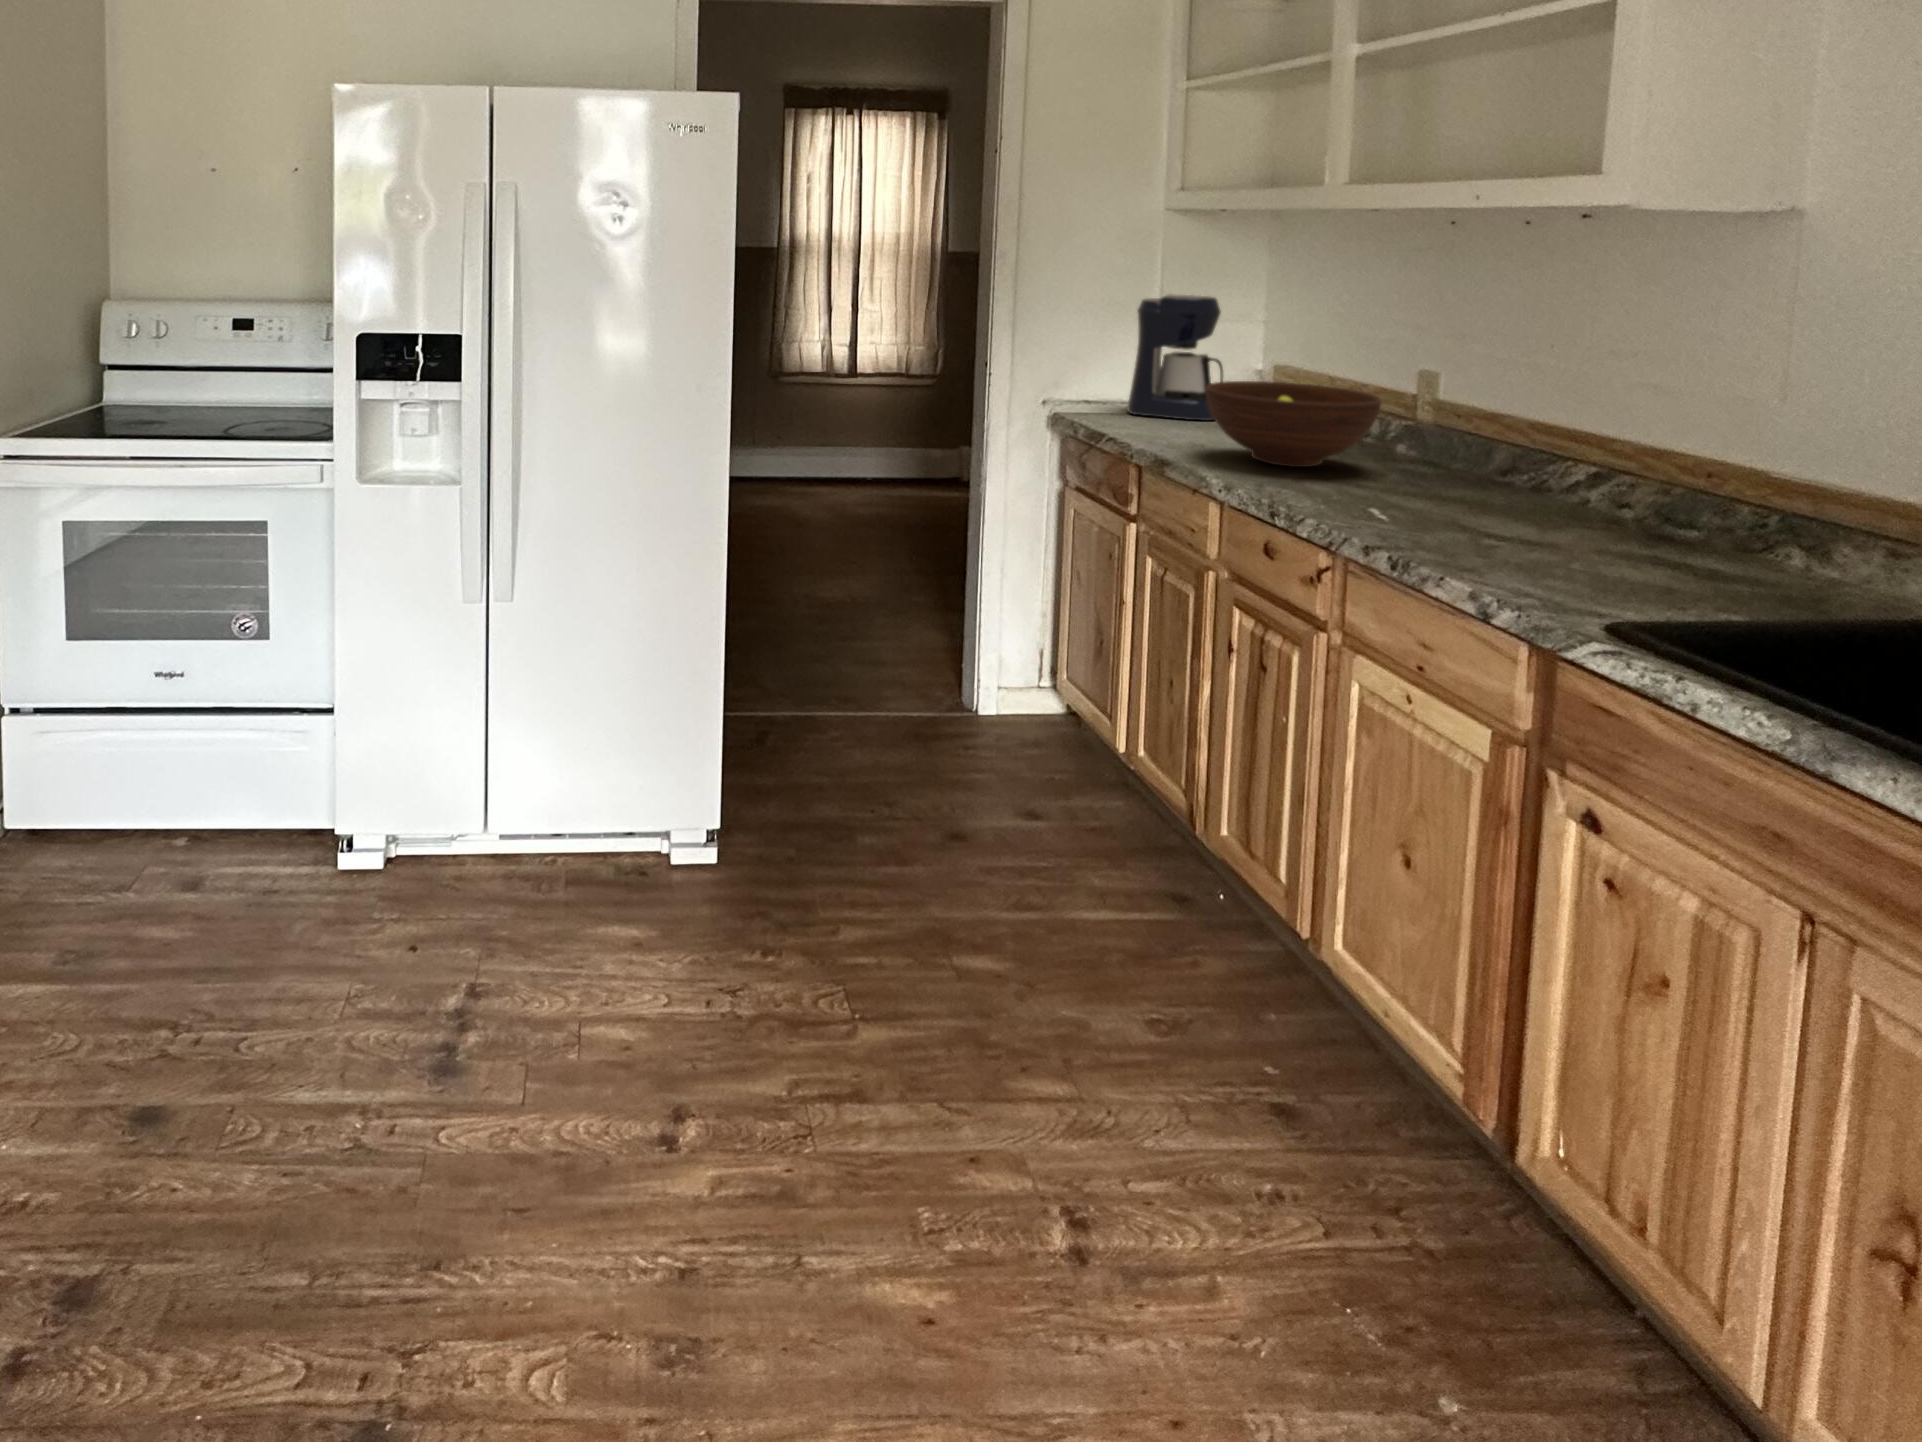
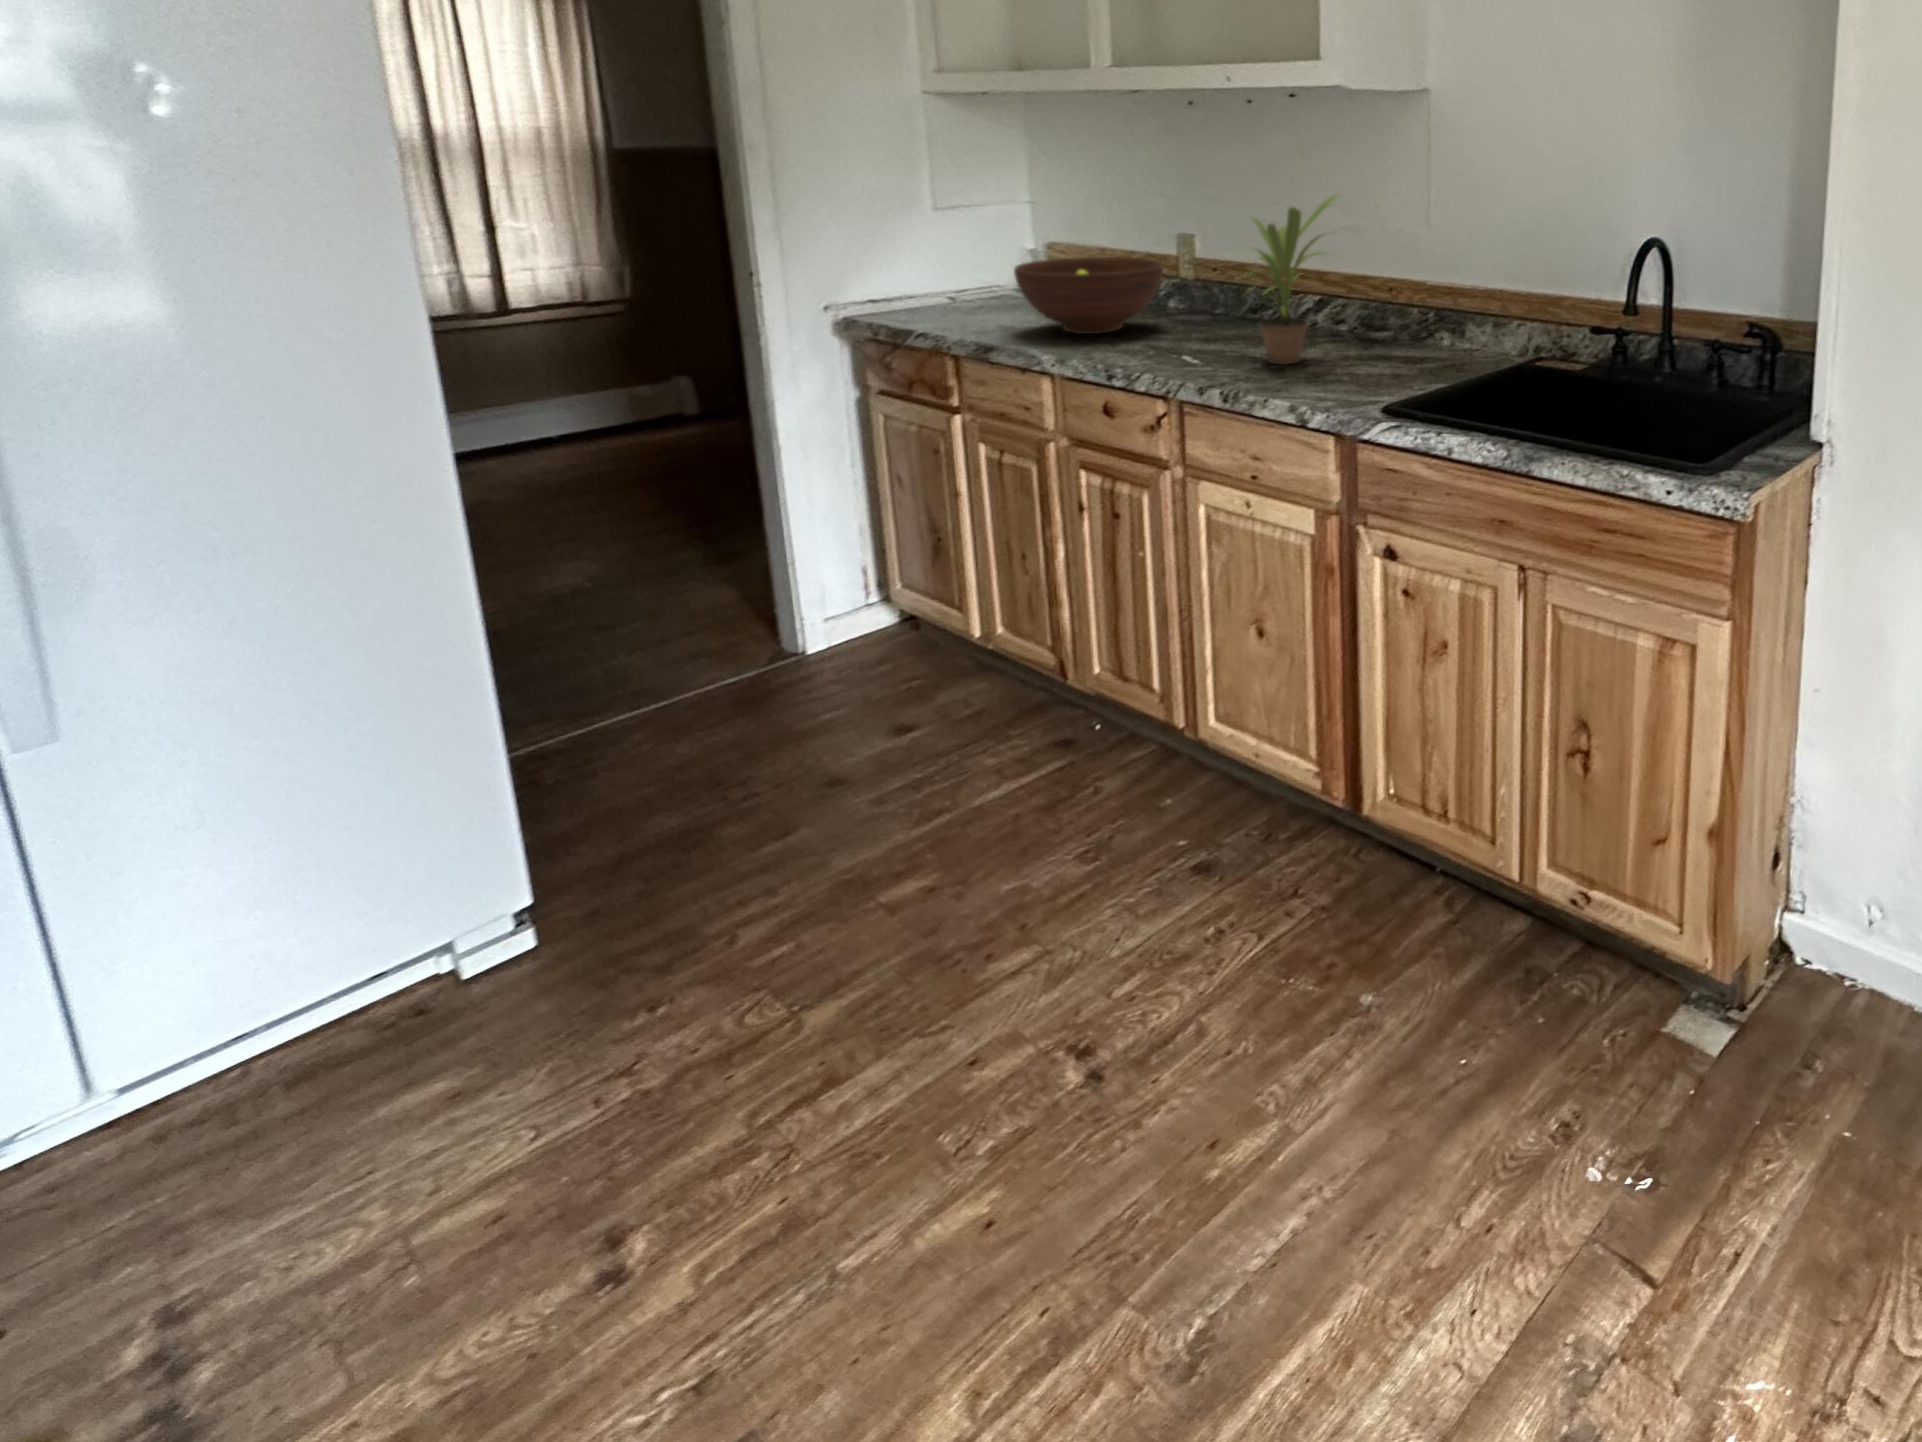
coffee maker: present [1127,294,1224,420] -> none [913,182,1011,308]
potted plant: none [1448,340,1621,543] -> present [1248,196,1337,364]

